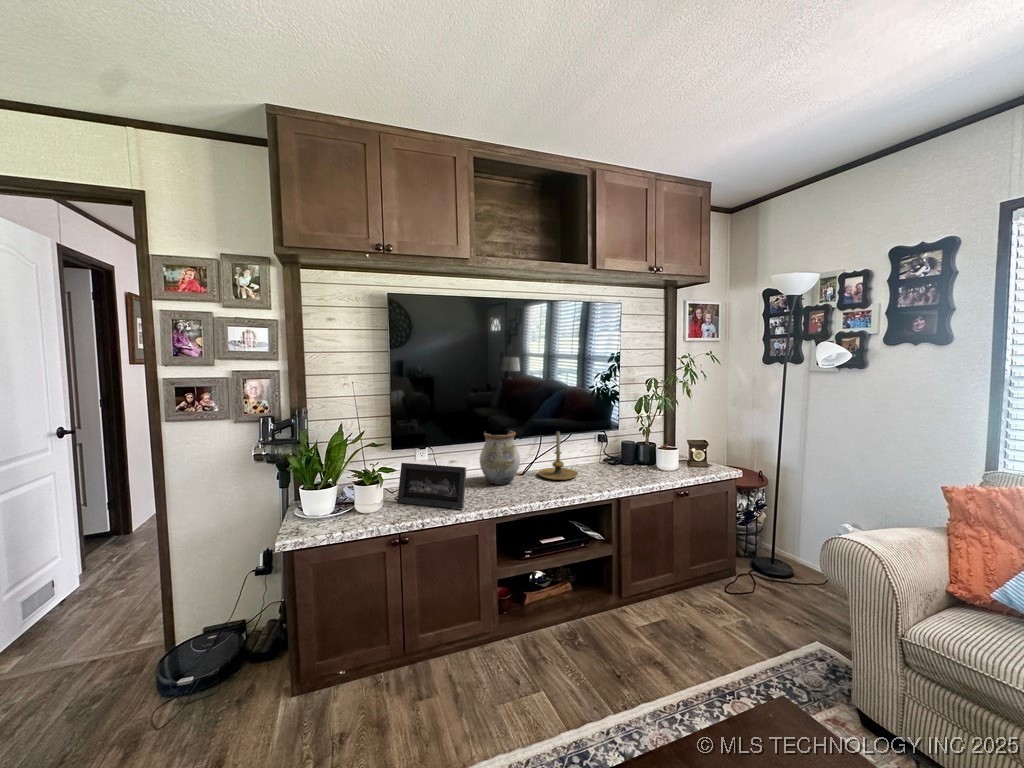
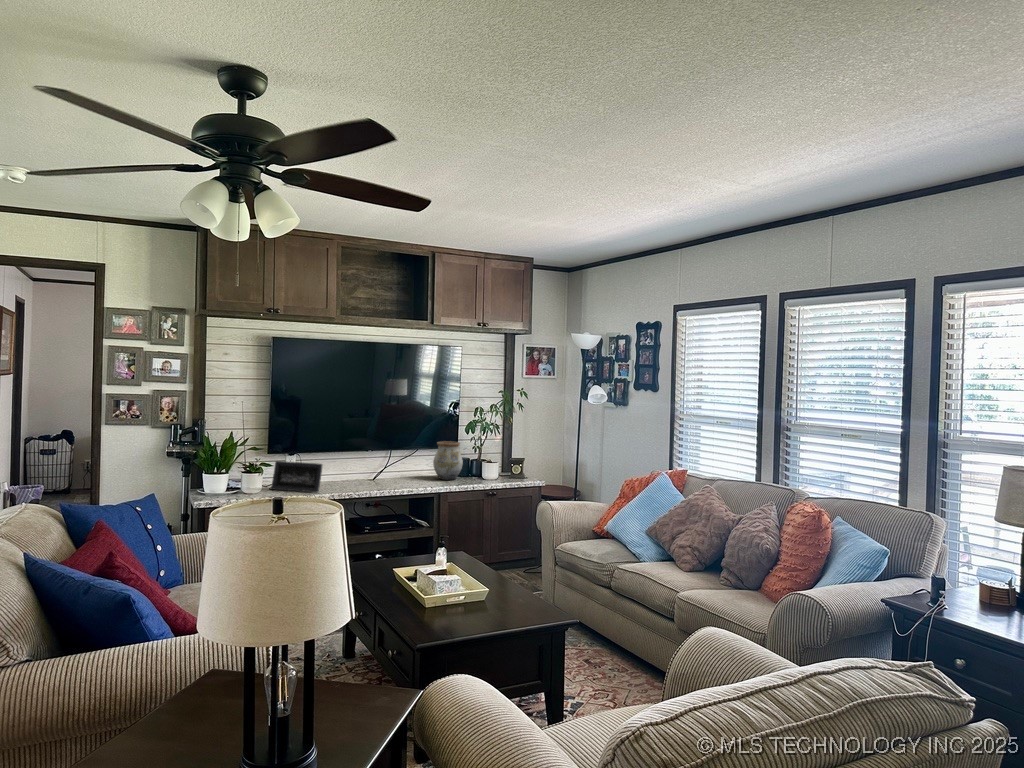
vase: present [480,431,520,485] -> present [433,441,463,480]
candle holder: present [538,431,578,480] -> none [385,445,416,482]

